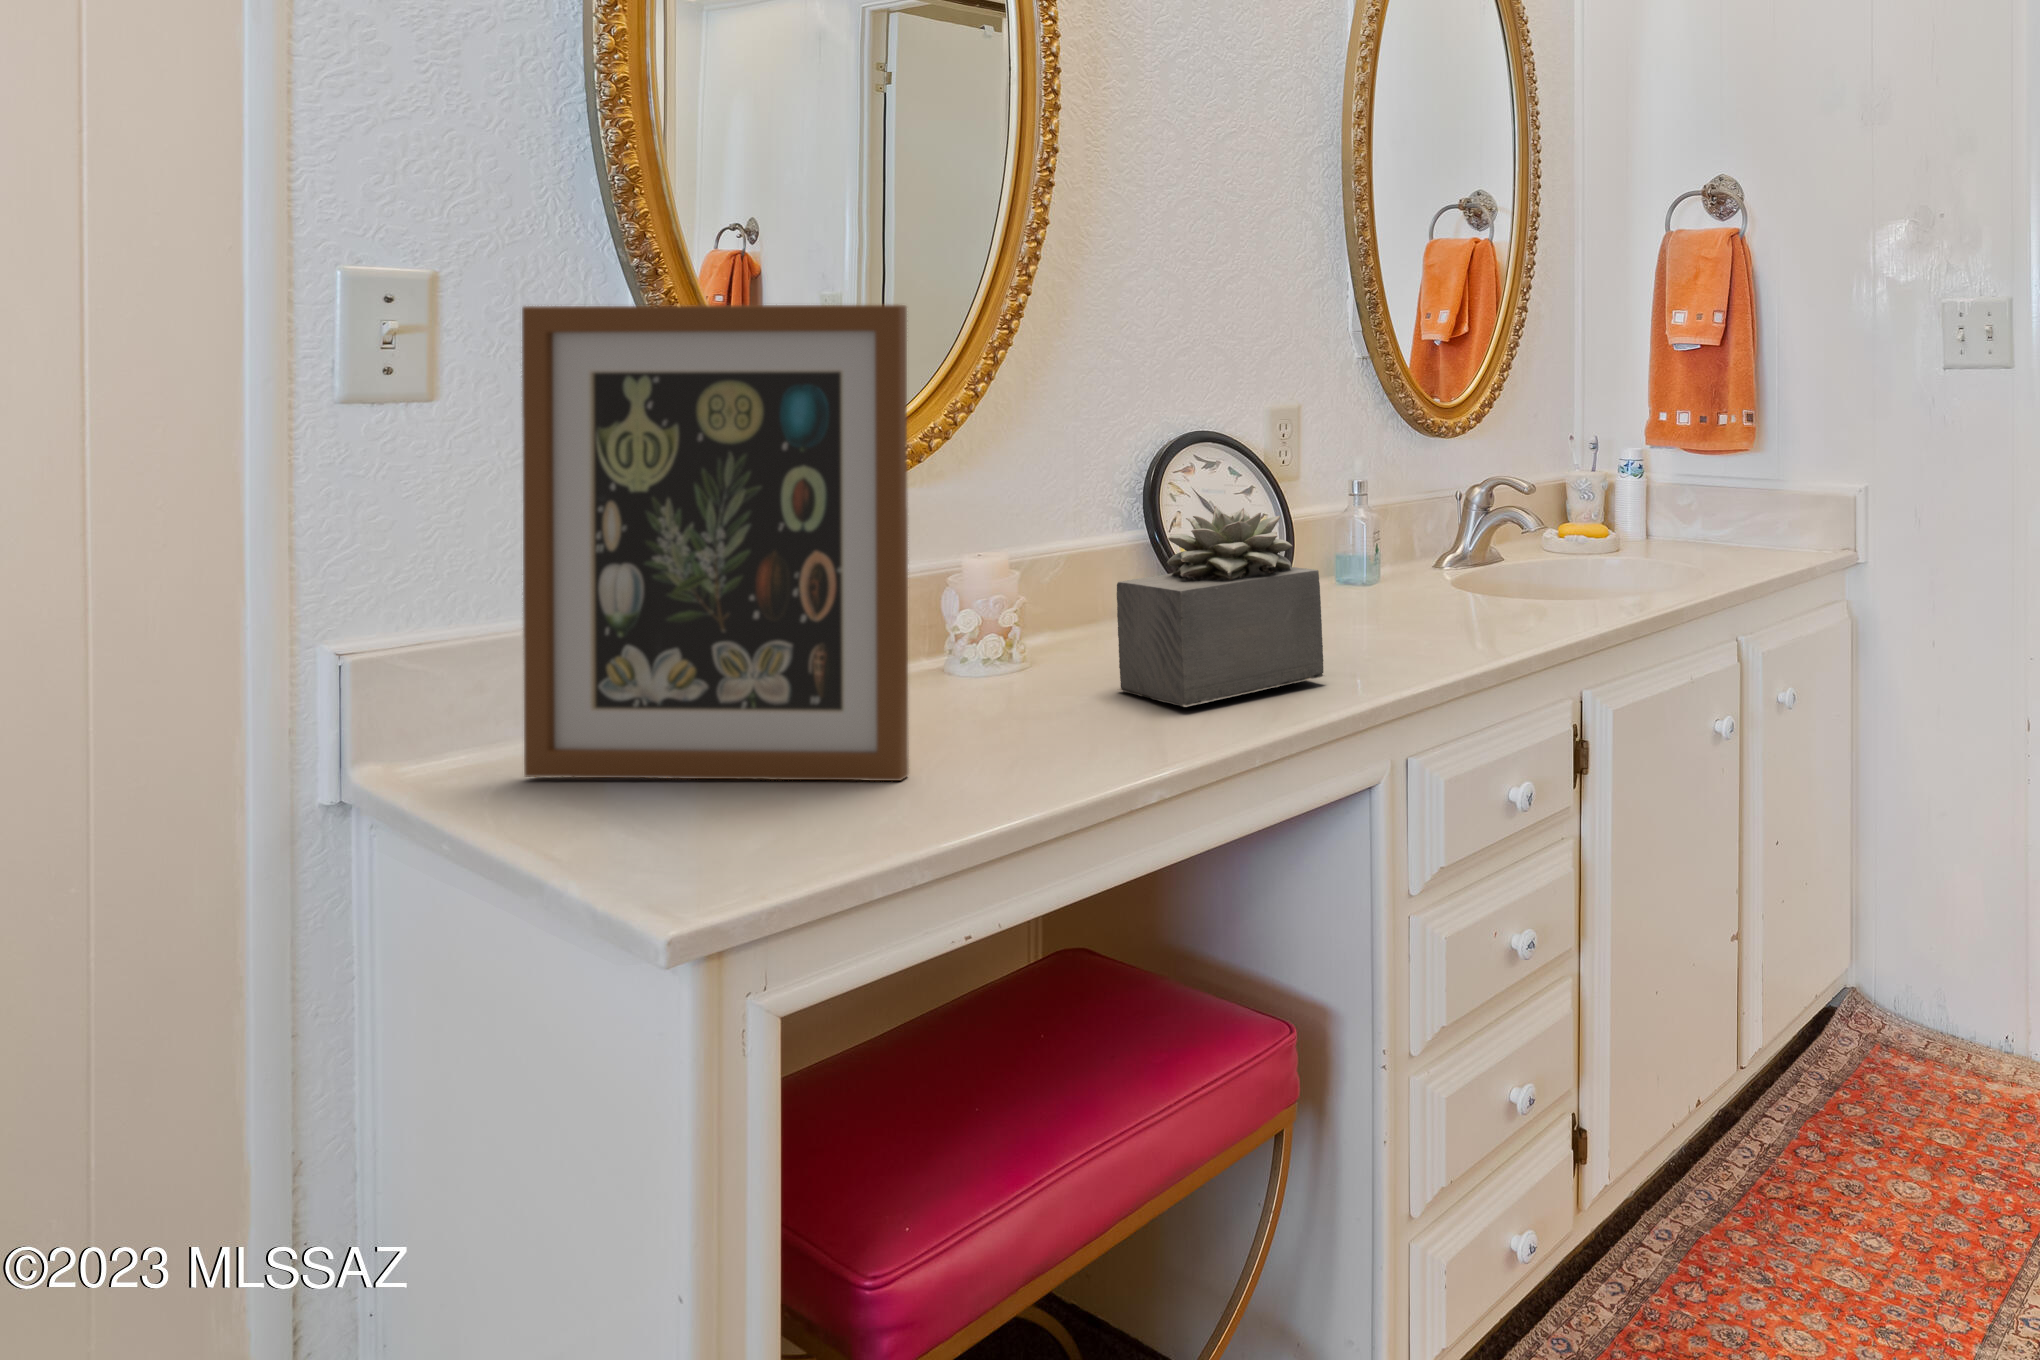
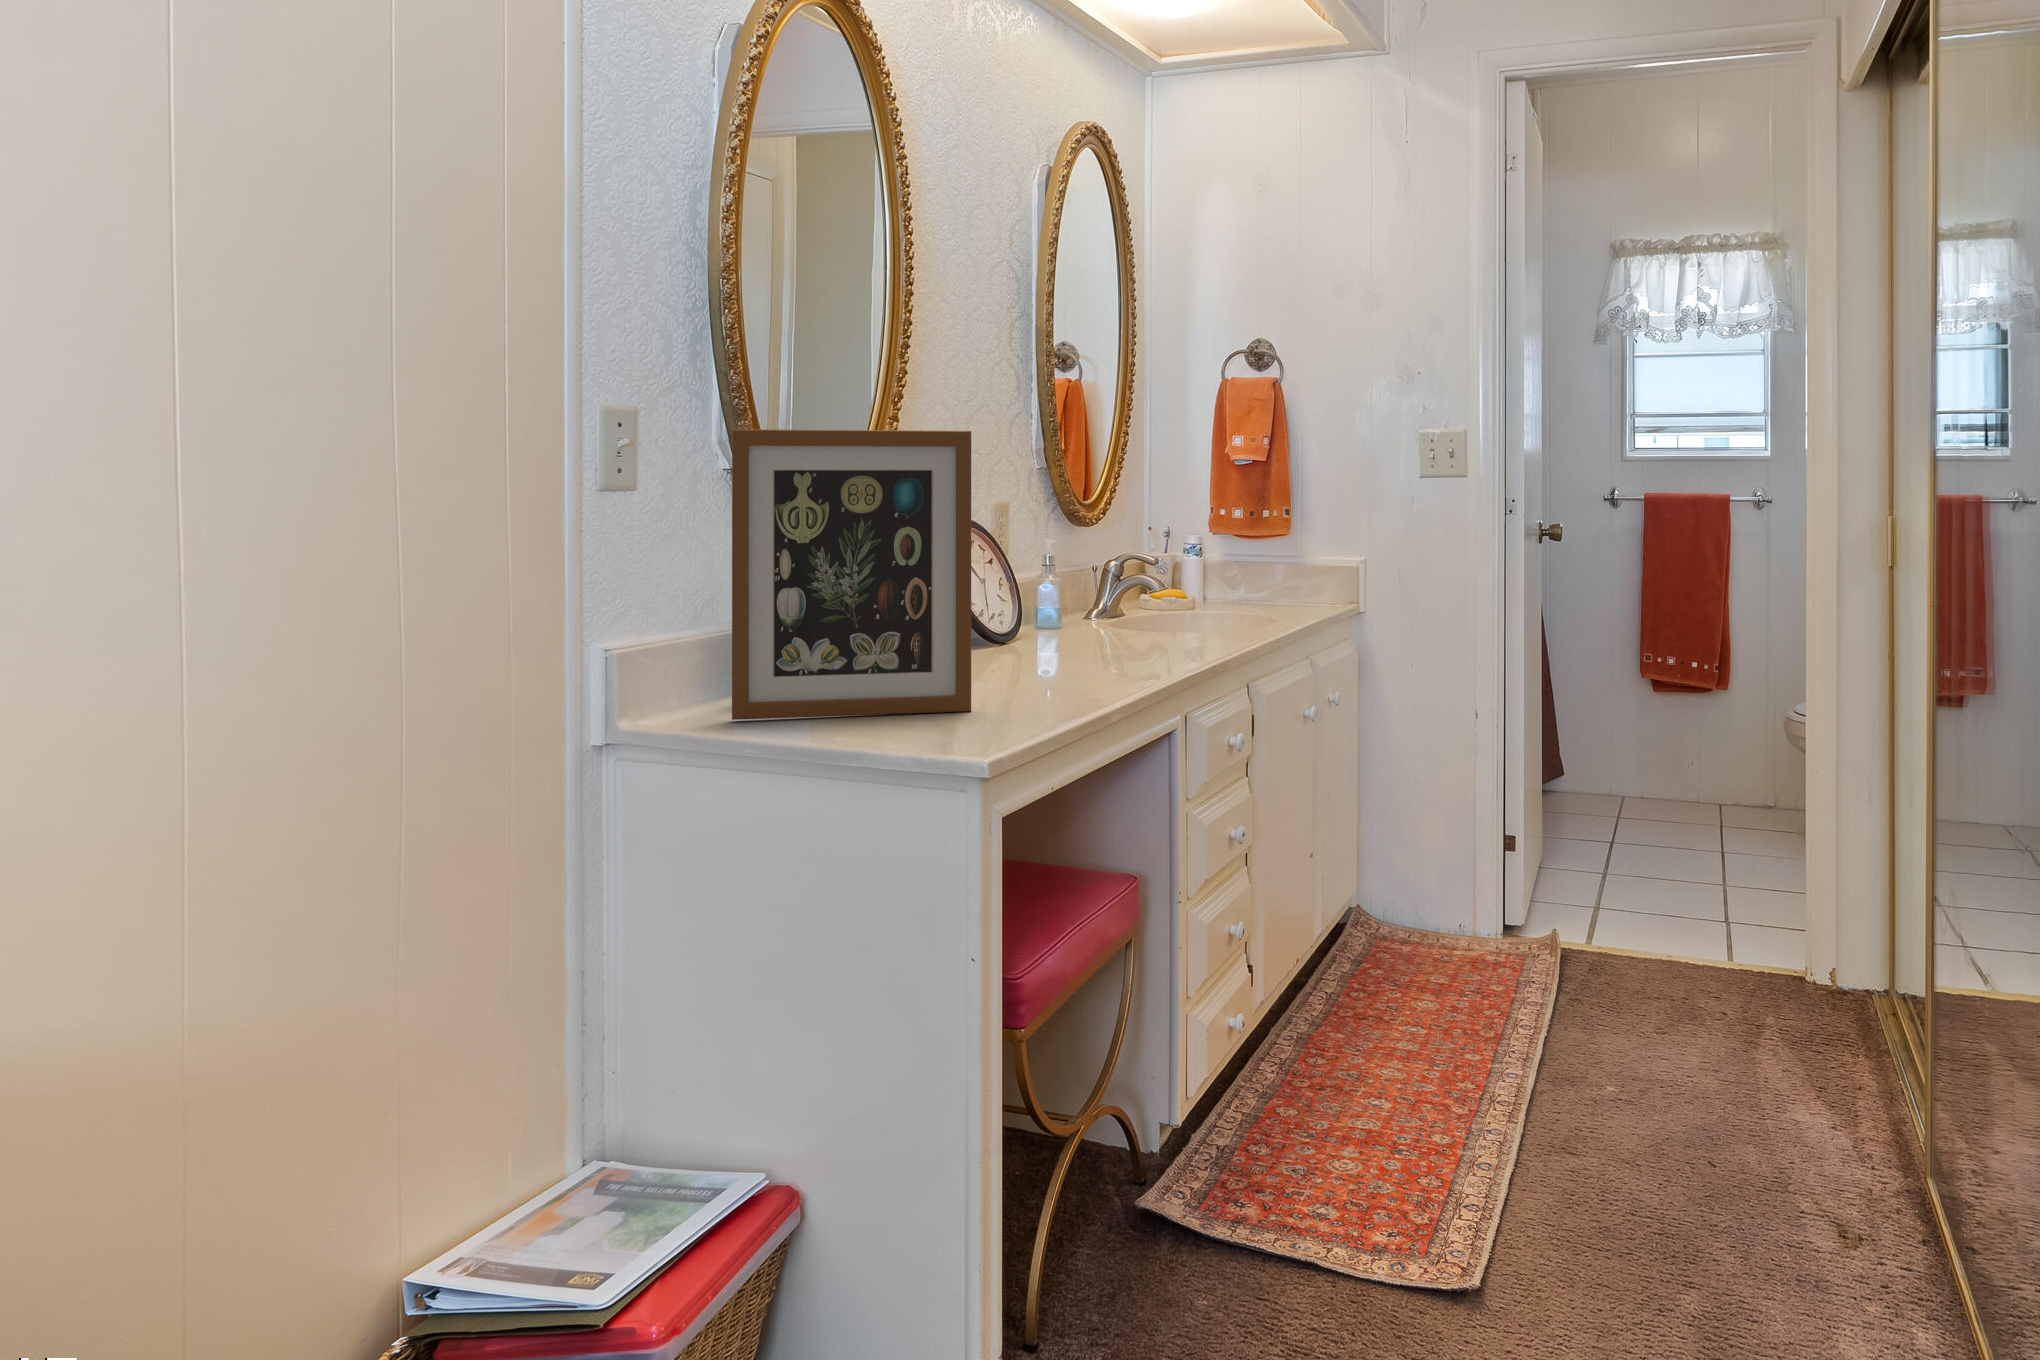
succulent plant: present [1117,506,1325,707] -> none [1009,559,1135,679]

